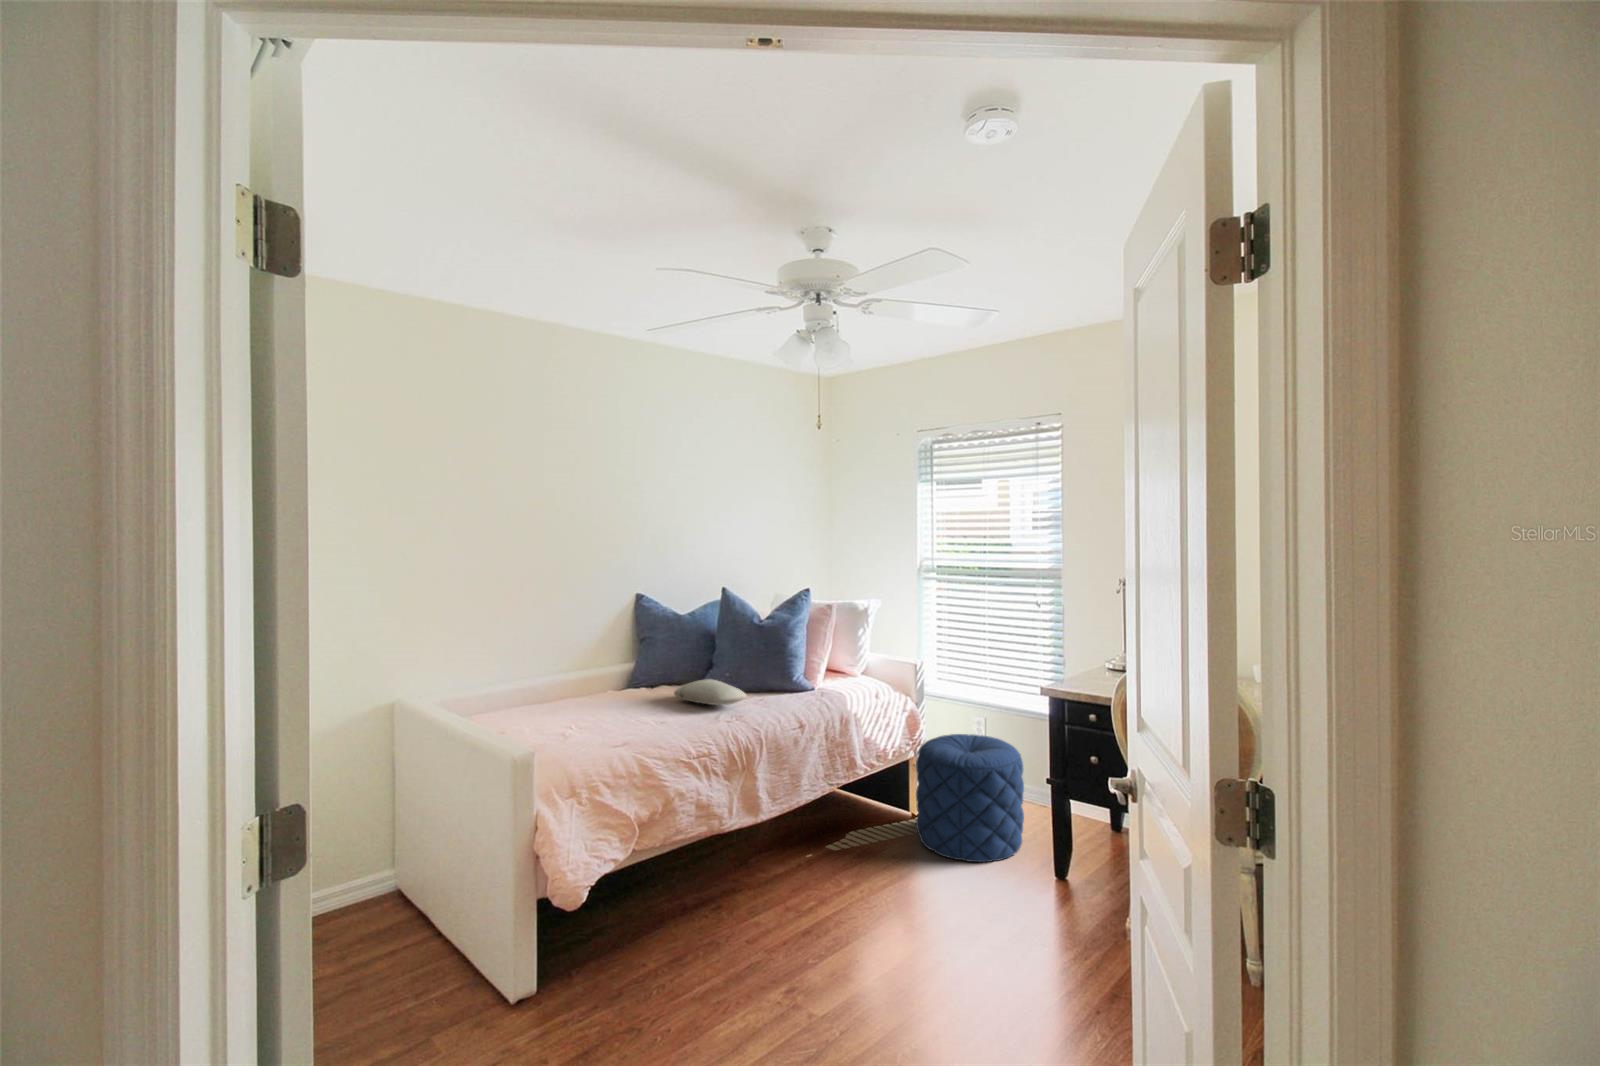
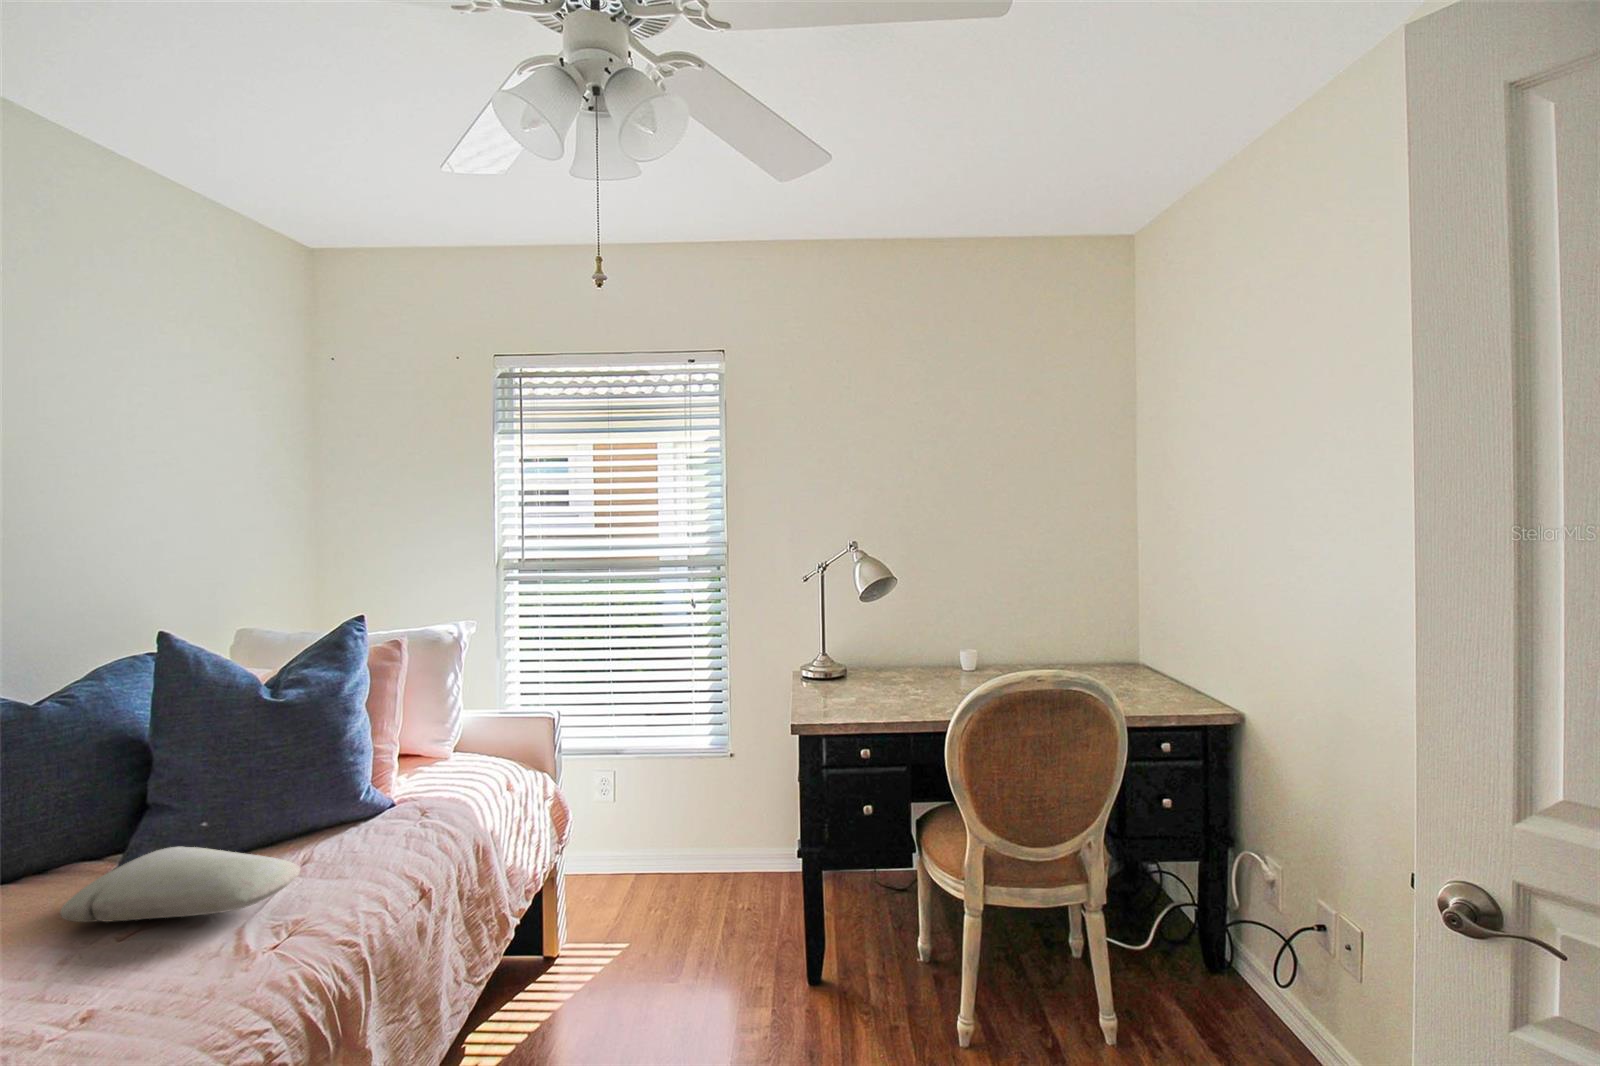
pouf: present [916,734,1024,862] -> none [590,807,749,1017]

